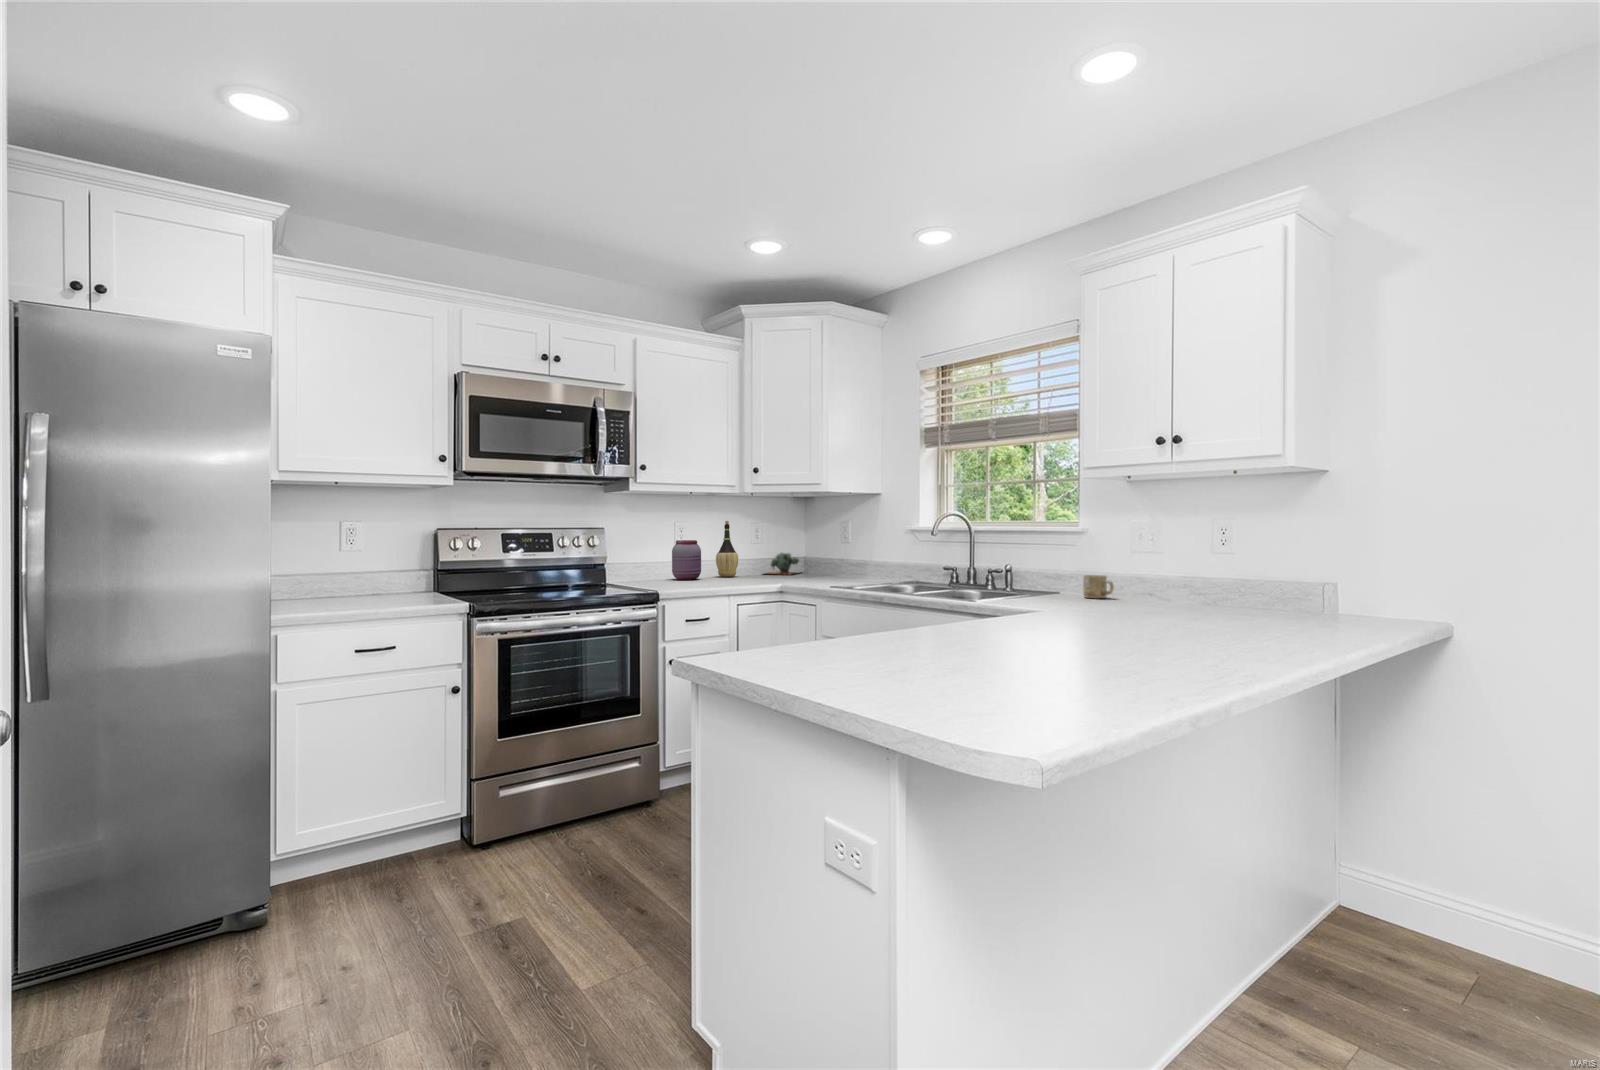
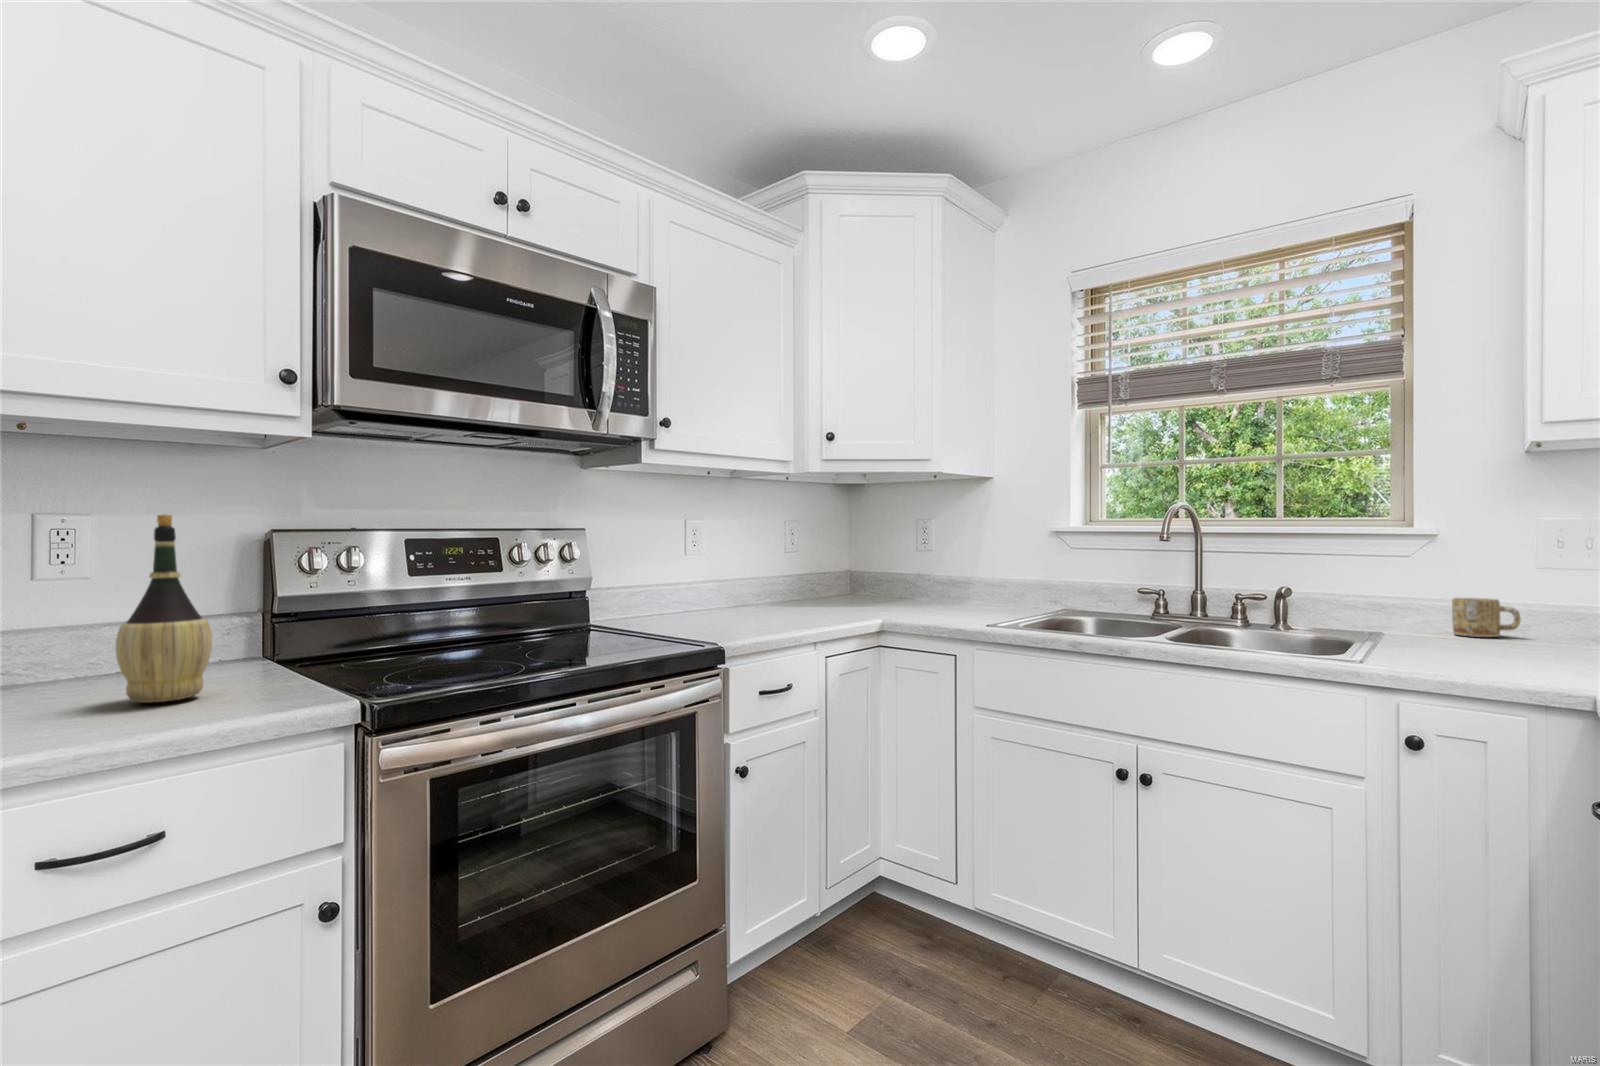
wine bottle: present [716,521,738,577] -> present [116,514,212,702]
jar: present [672,540,701,580] -> none [684,550,730,613]
succulent plant: present [768,553,799,575] -> none [798,566,847,599]

